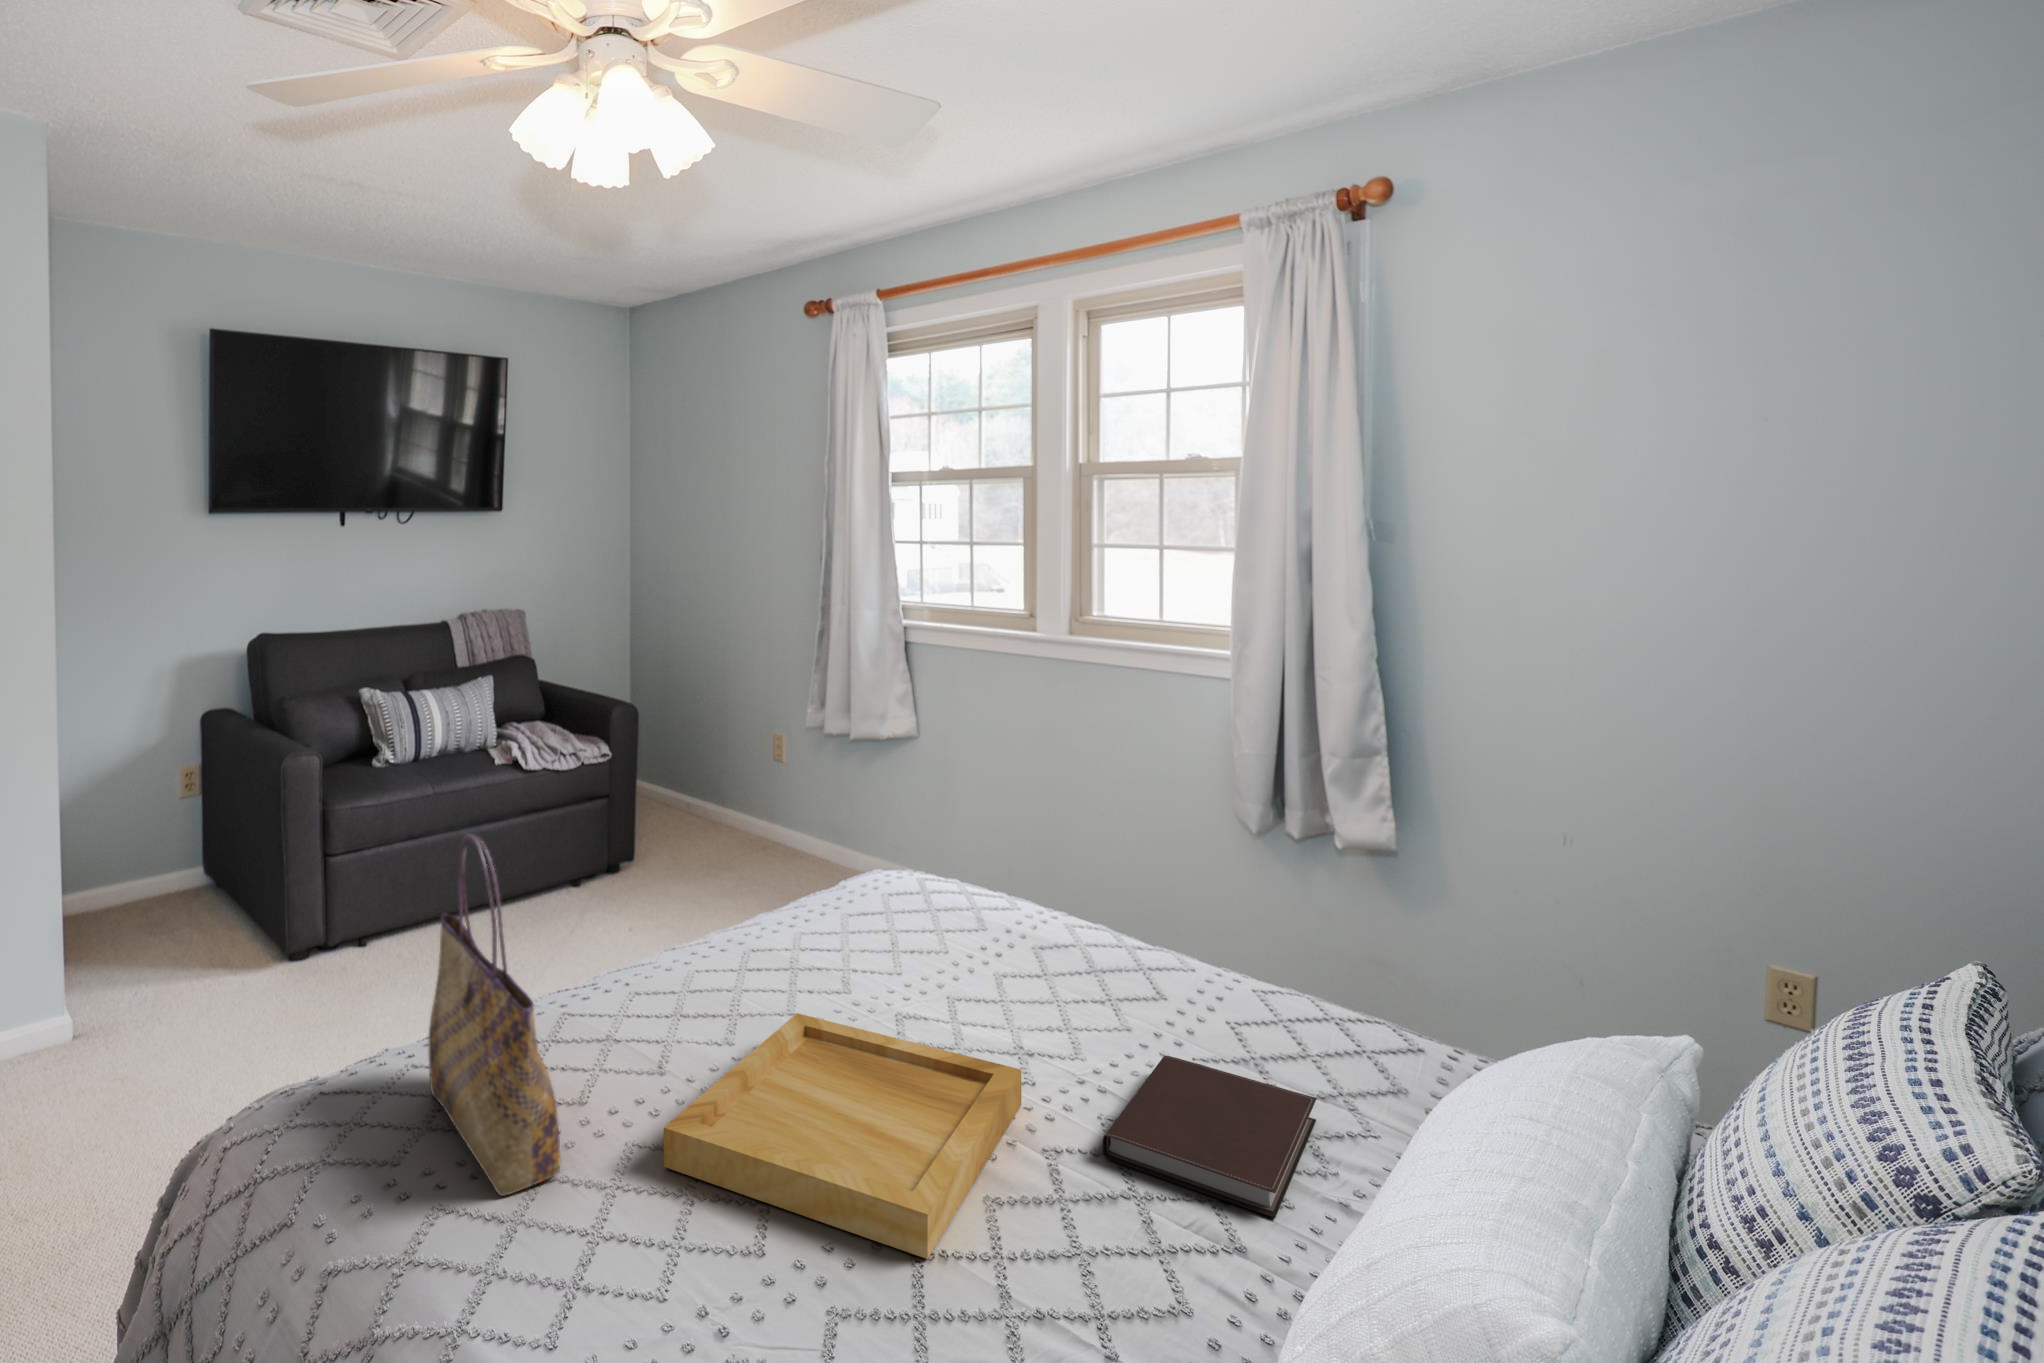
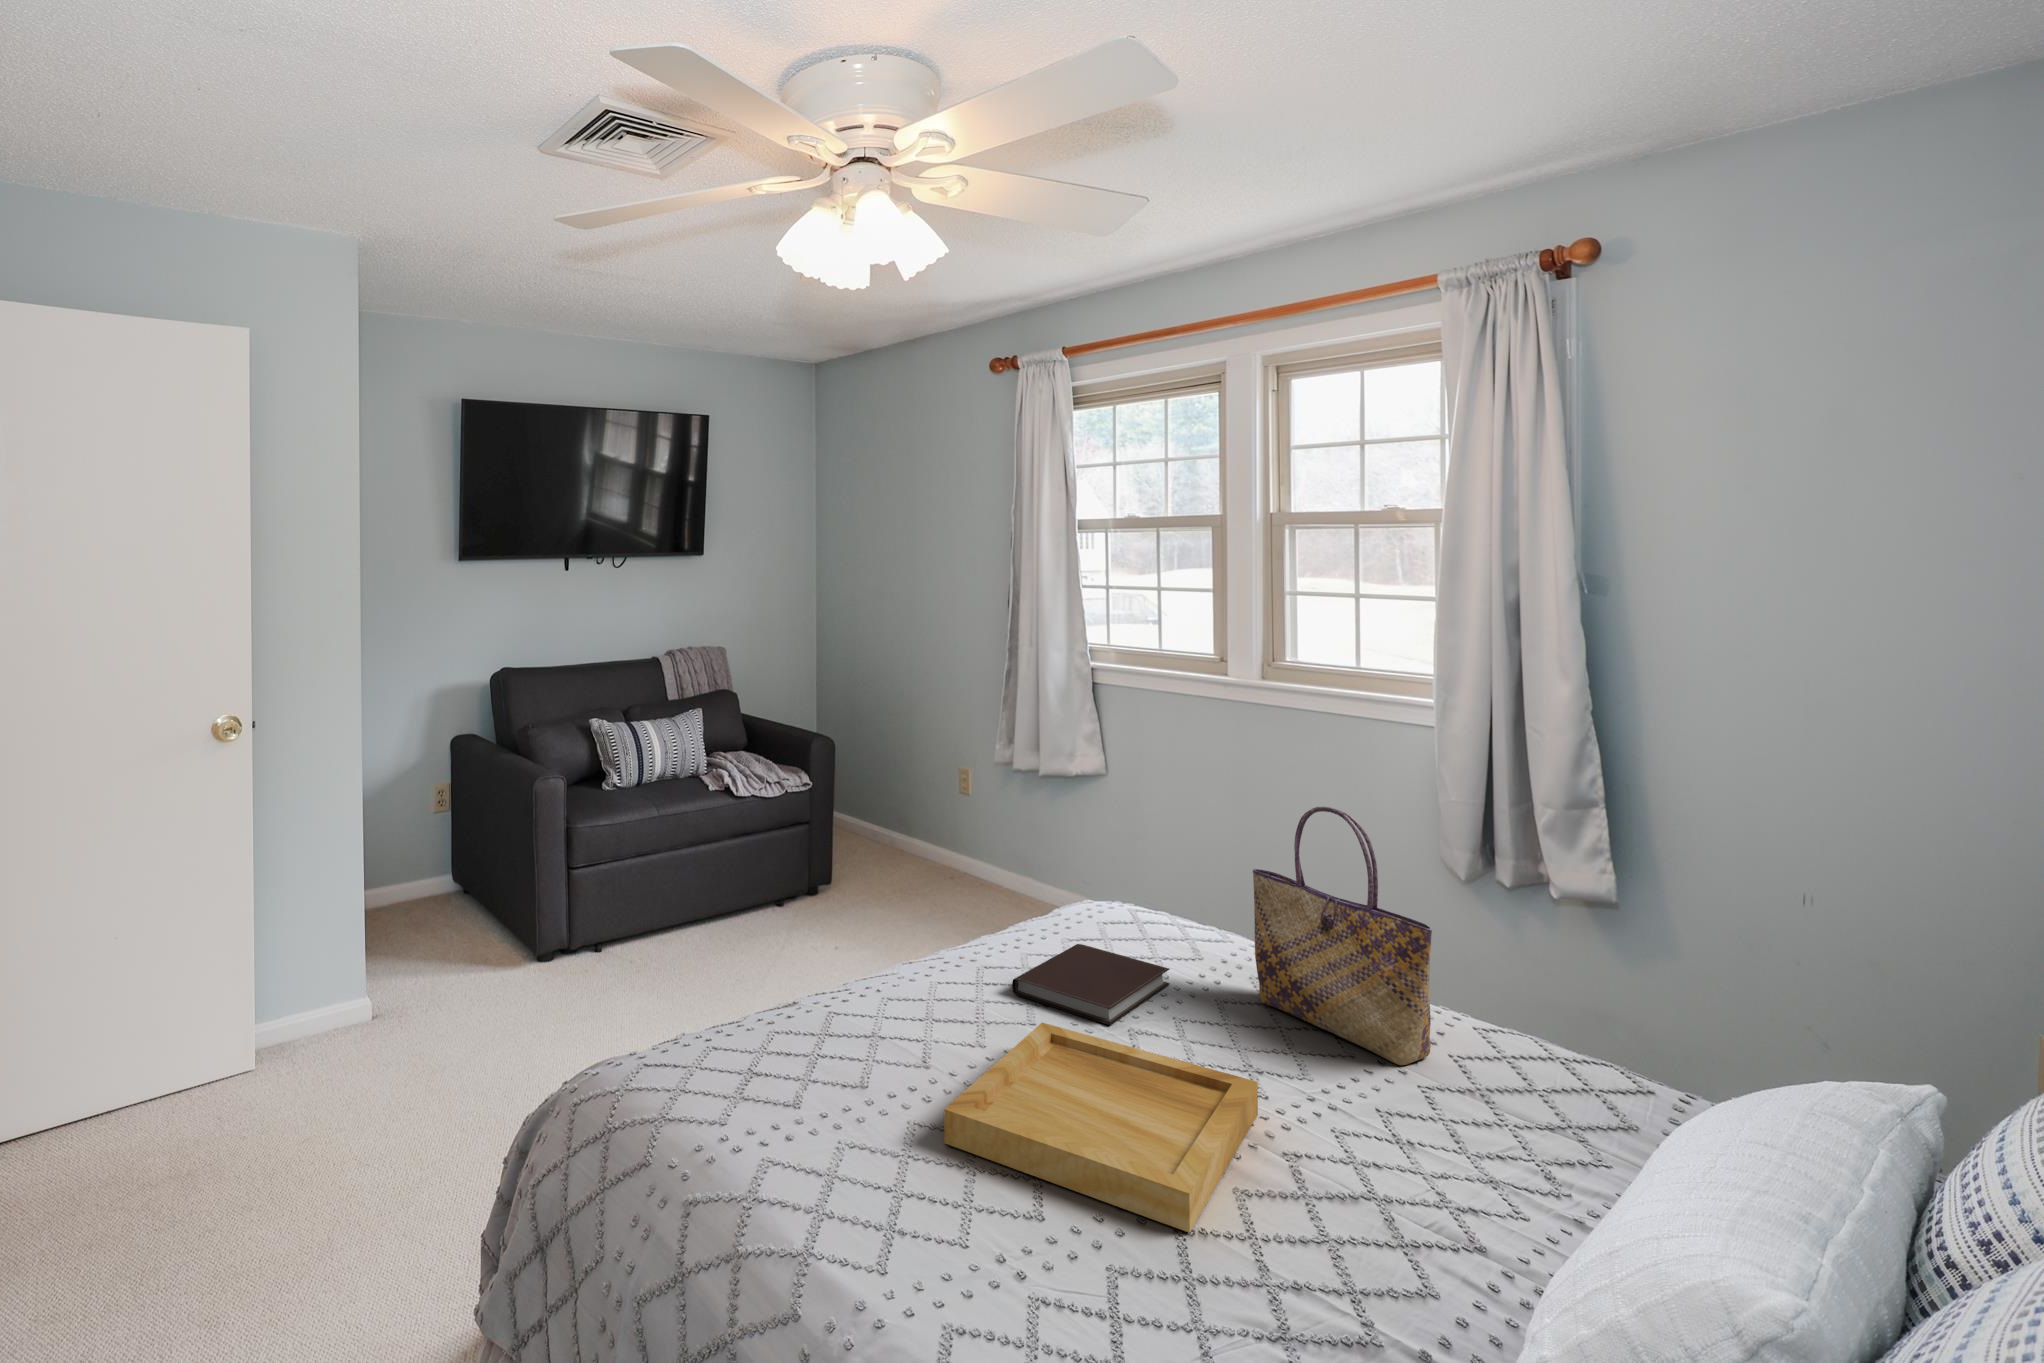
tote bag: present [428,834,560,1196] -> present [1253,807,1432,1065]
notebook: present [1103,1056,1317,1218] -> present [1012,944,1170,1025]

